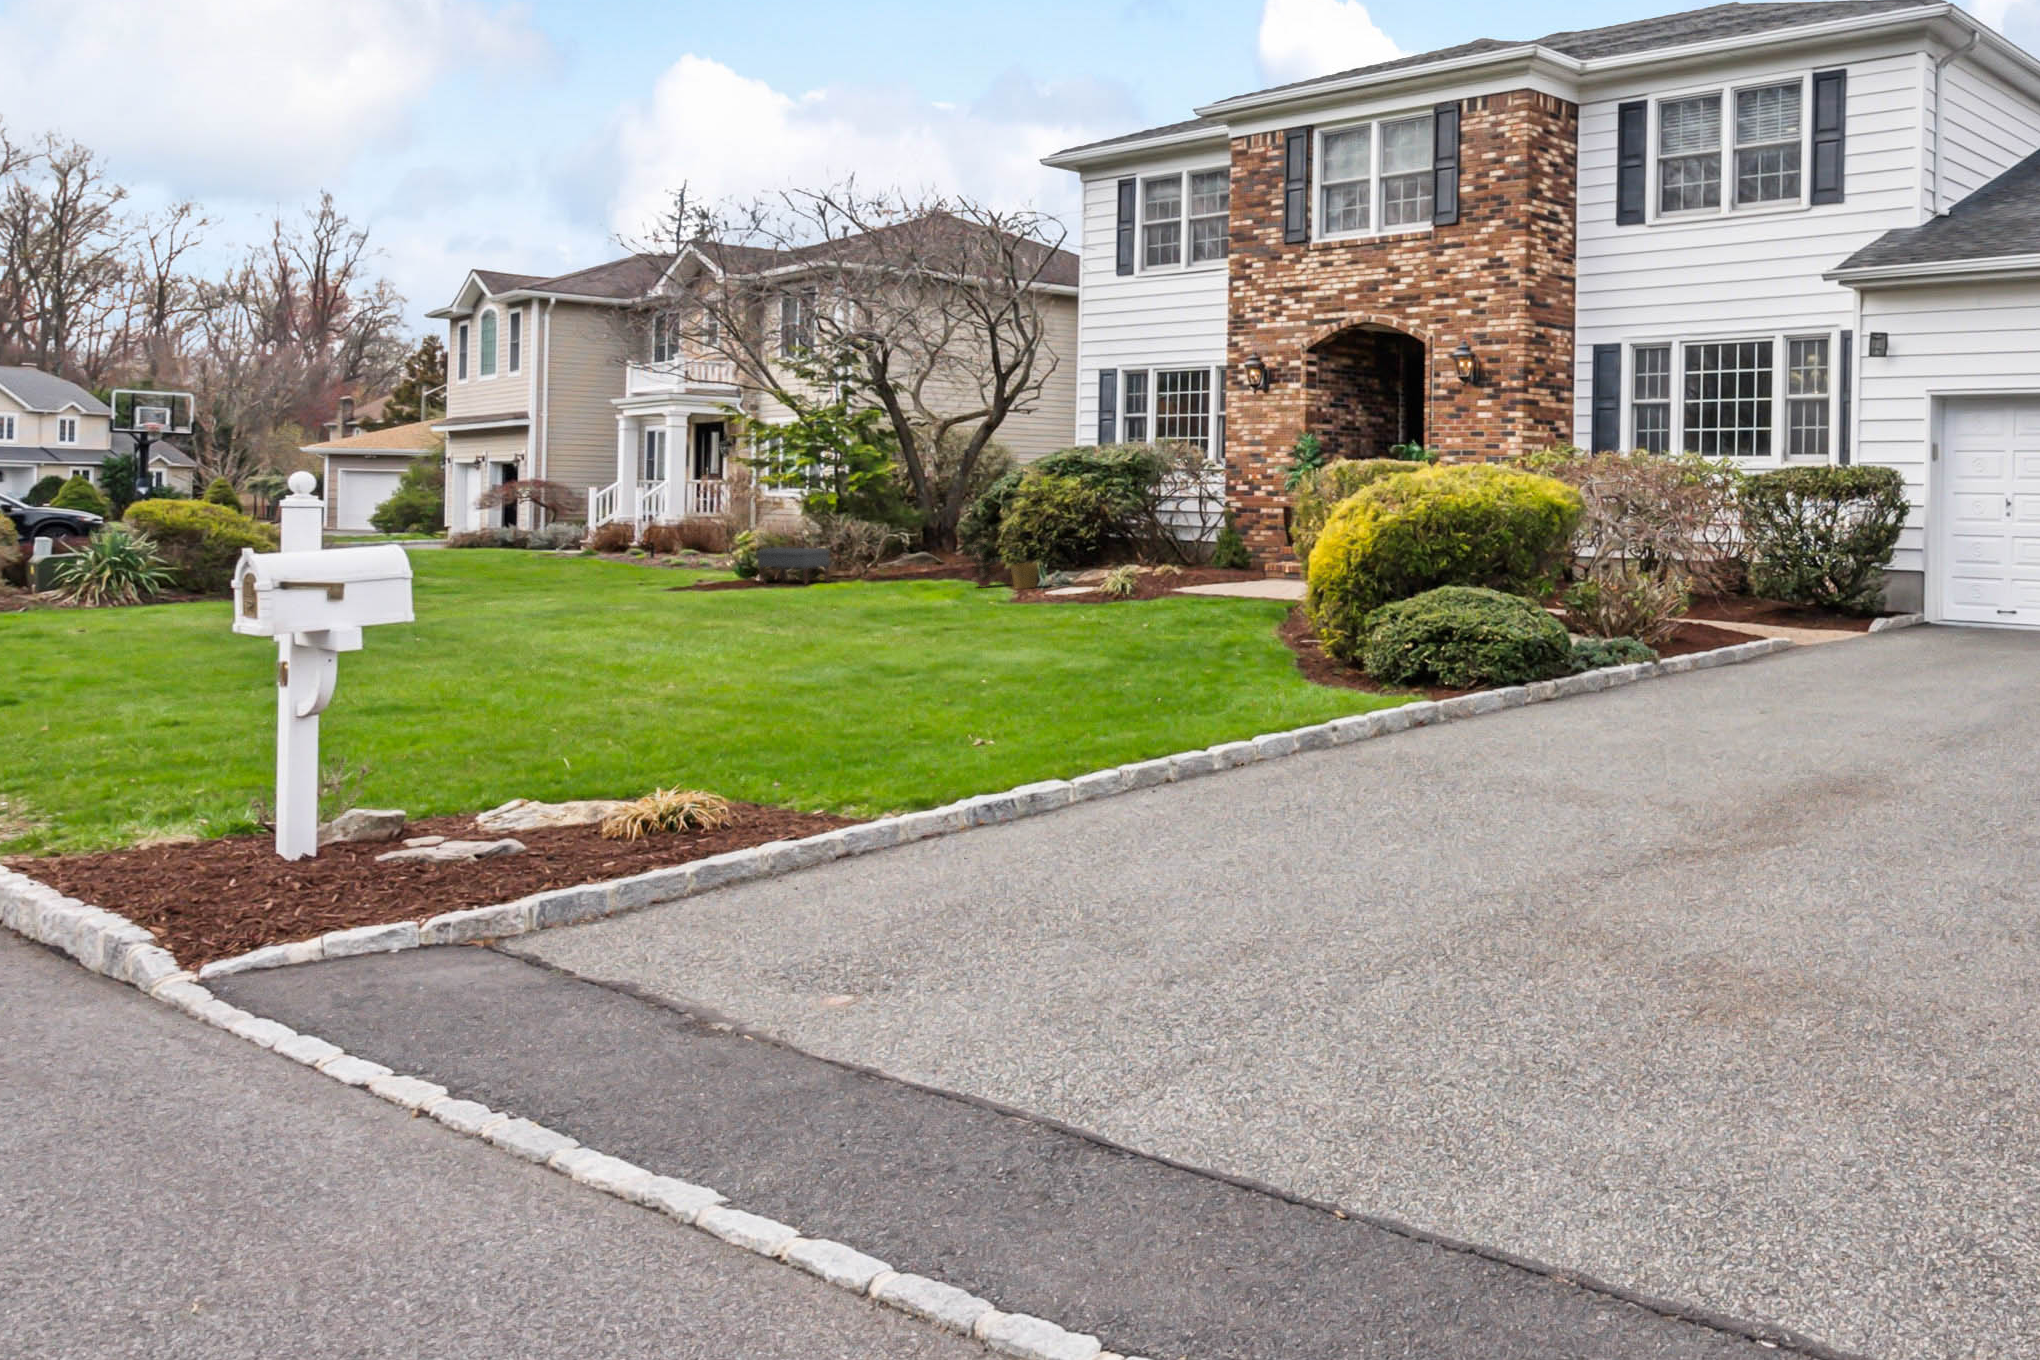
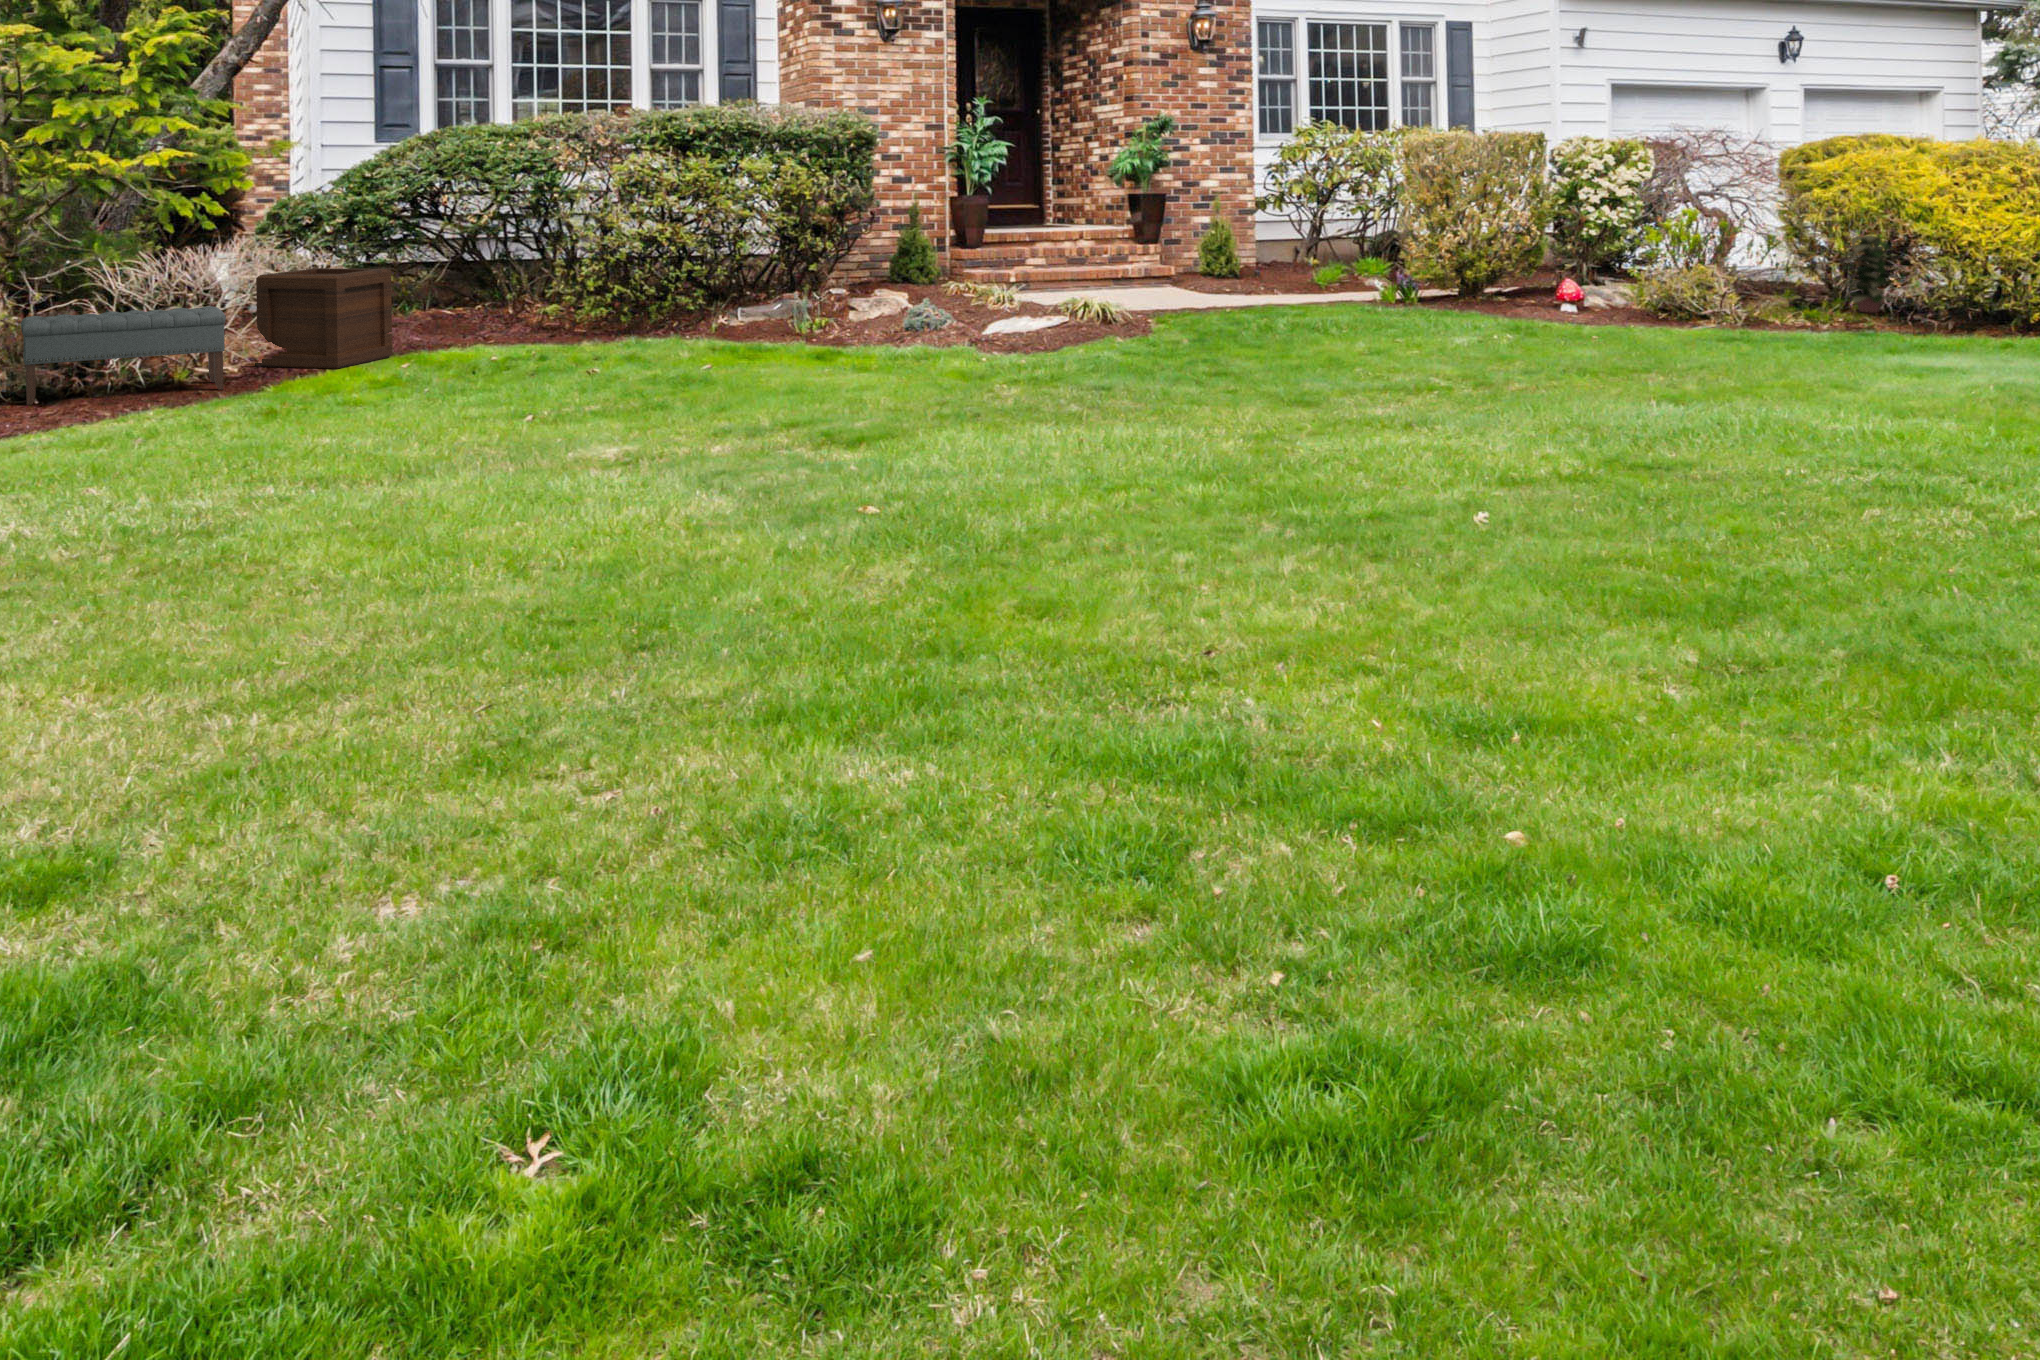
wooden crate: none [874,534,927,583] -> present [256,268,392,369]
decorative plant: present [972,540,999,587] -> present [1844,236,1894,313]
bucket: present [1011,563,1039,589] -> none [713,296,763,341]

